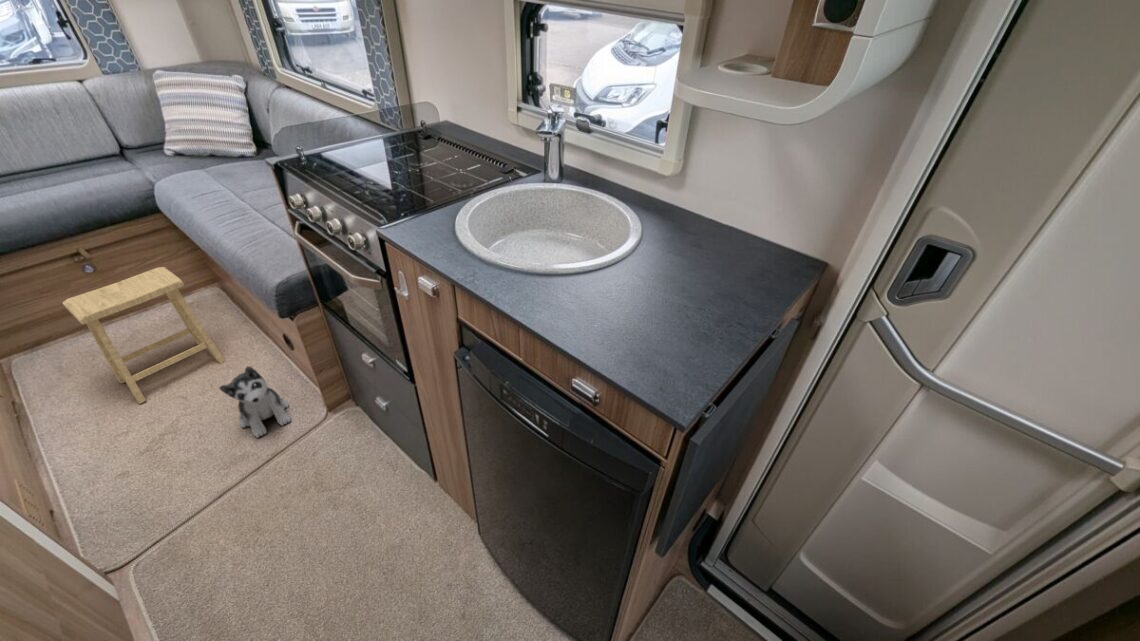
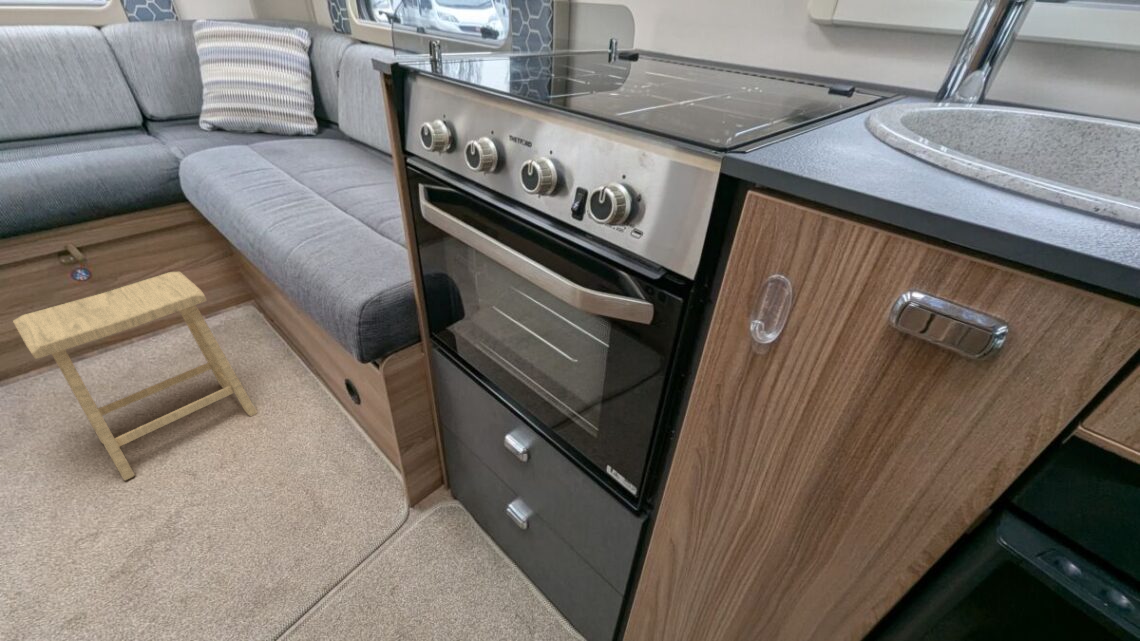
plush toy: present [219,366,290,438] -> none [248,440,355,555]

